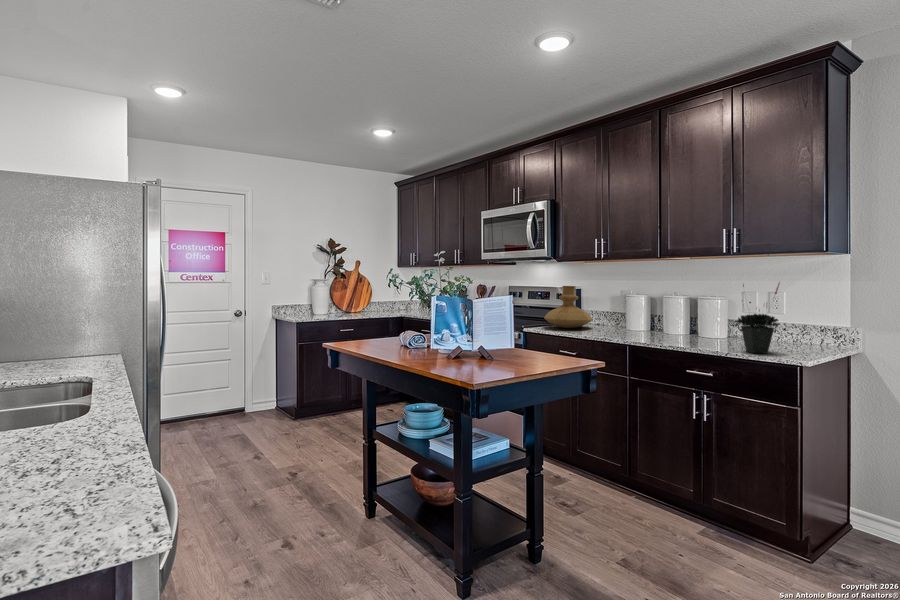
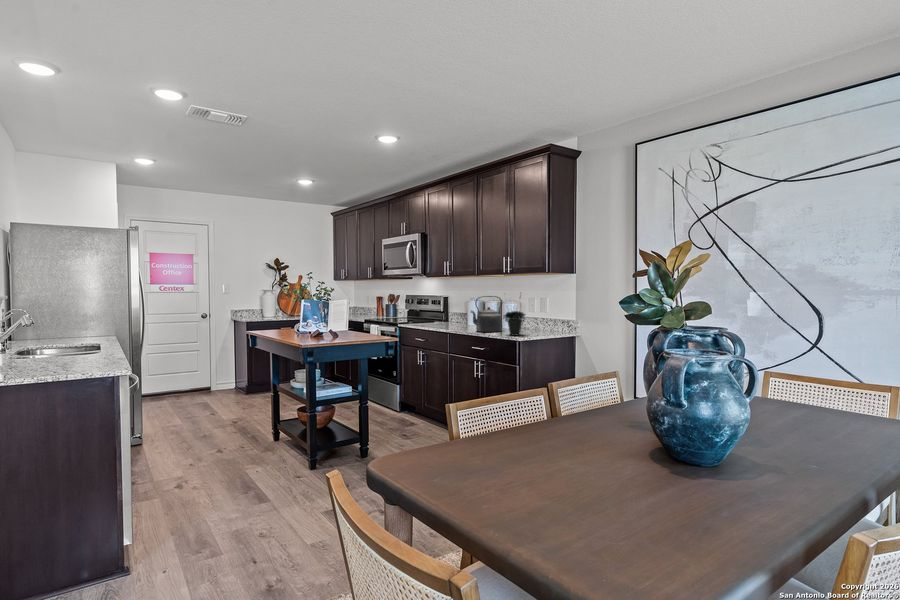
vase: present [544,286,593,328] -> none [417,294,450,324]
kettle: none [665,289,712,345] -> present [471,296,502,332]

